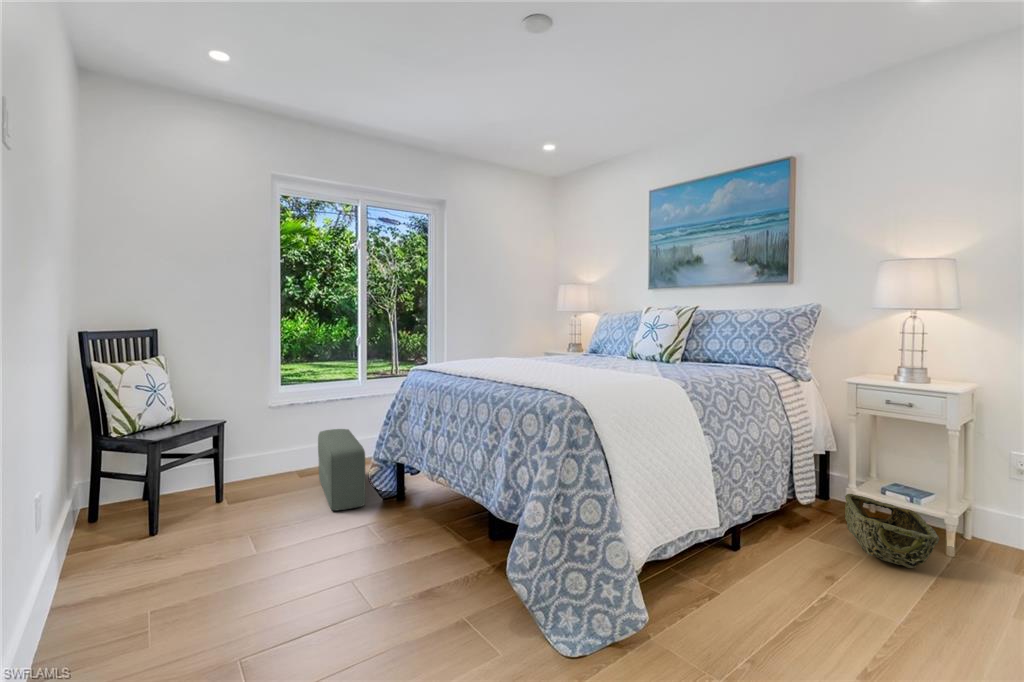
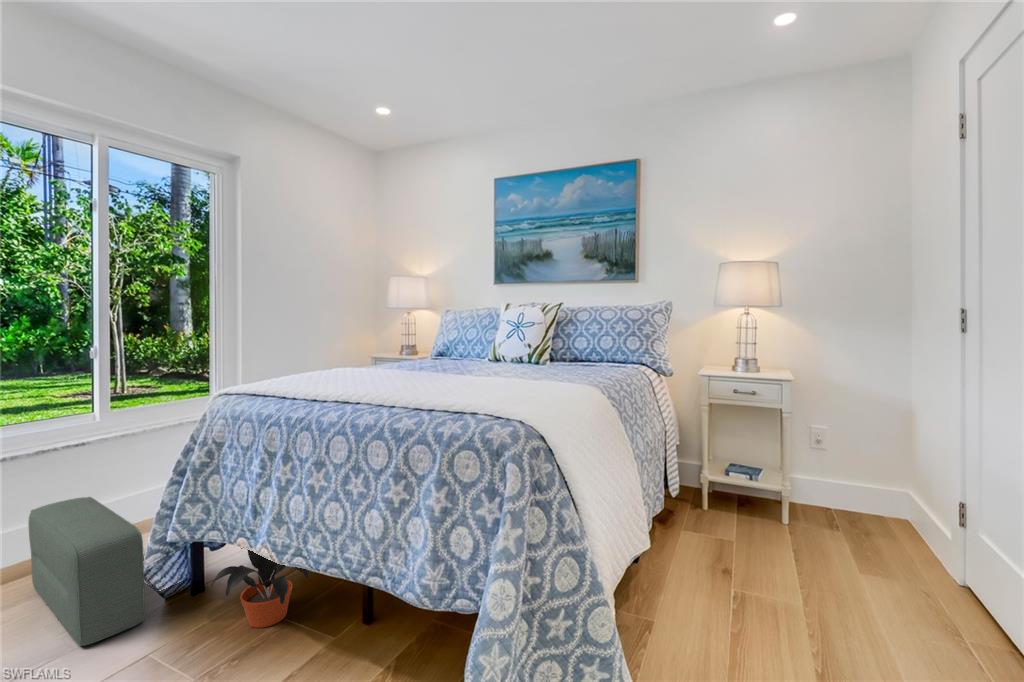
potted plant: none [396,467,460,524] -> present [211,548,308,628]
woven basket: present [845,494,939,568] -> none [716,481,809,545]

